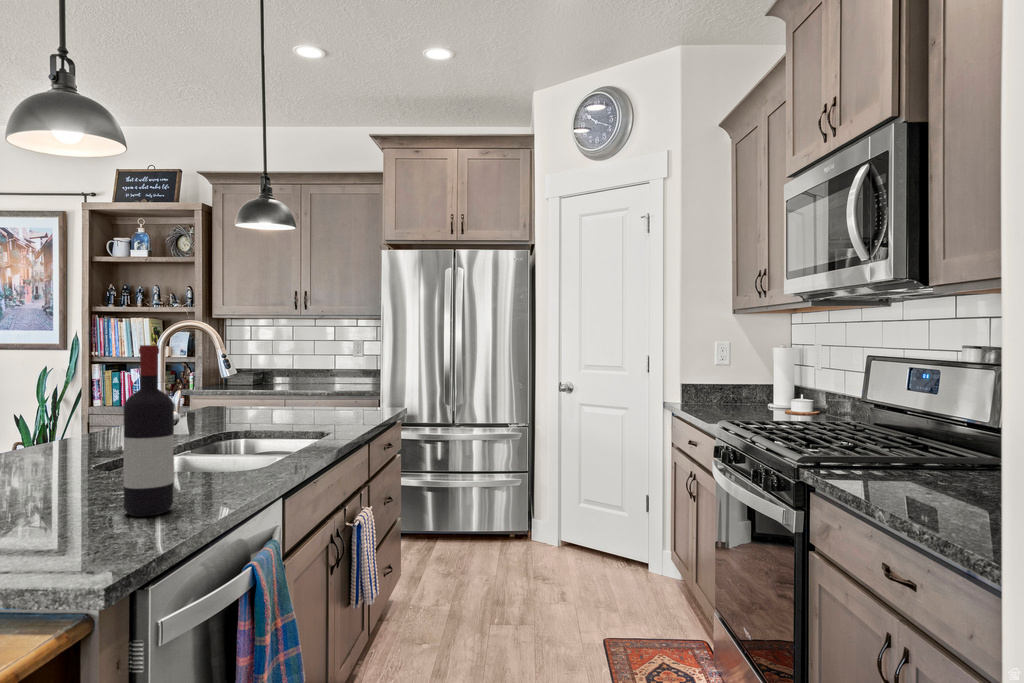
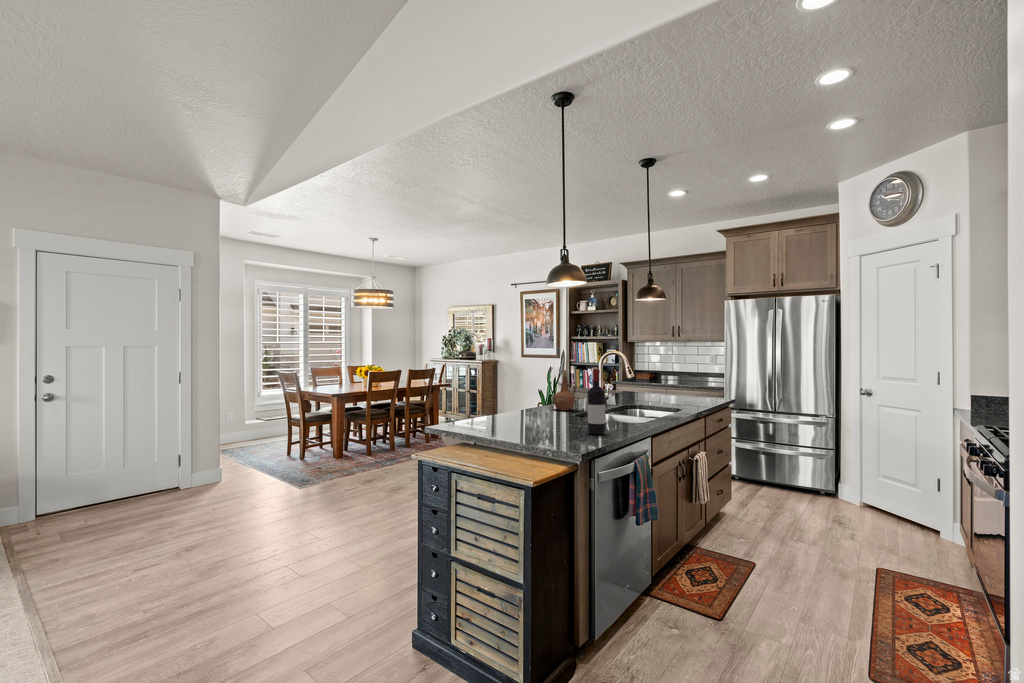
ceramic pitcher: none [30,360,95,456] -> present [553,370,576,410]

